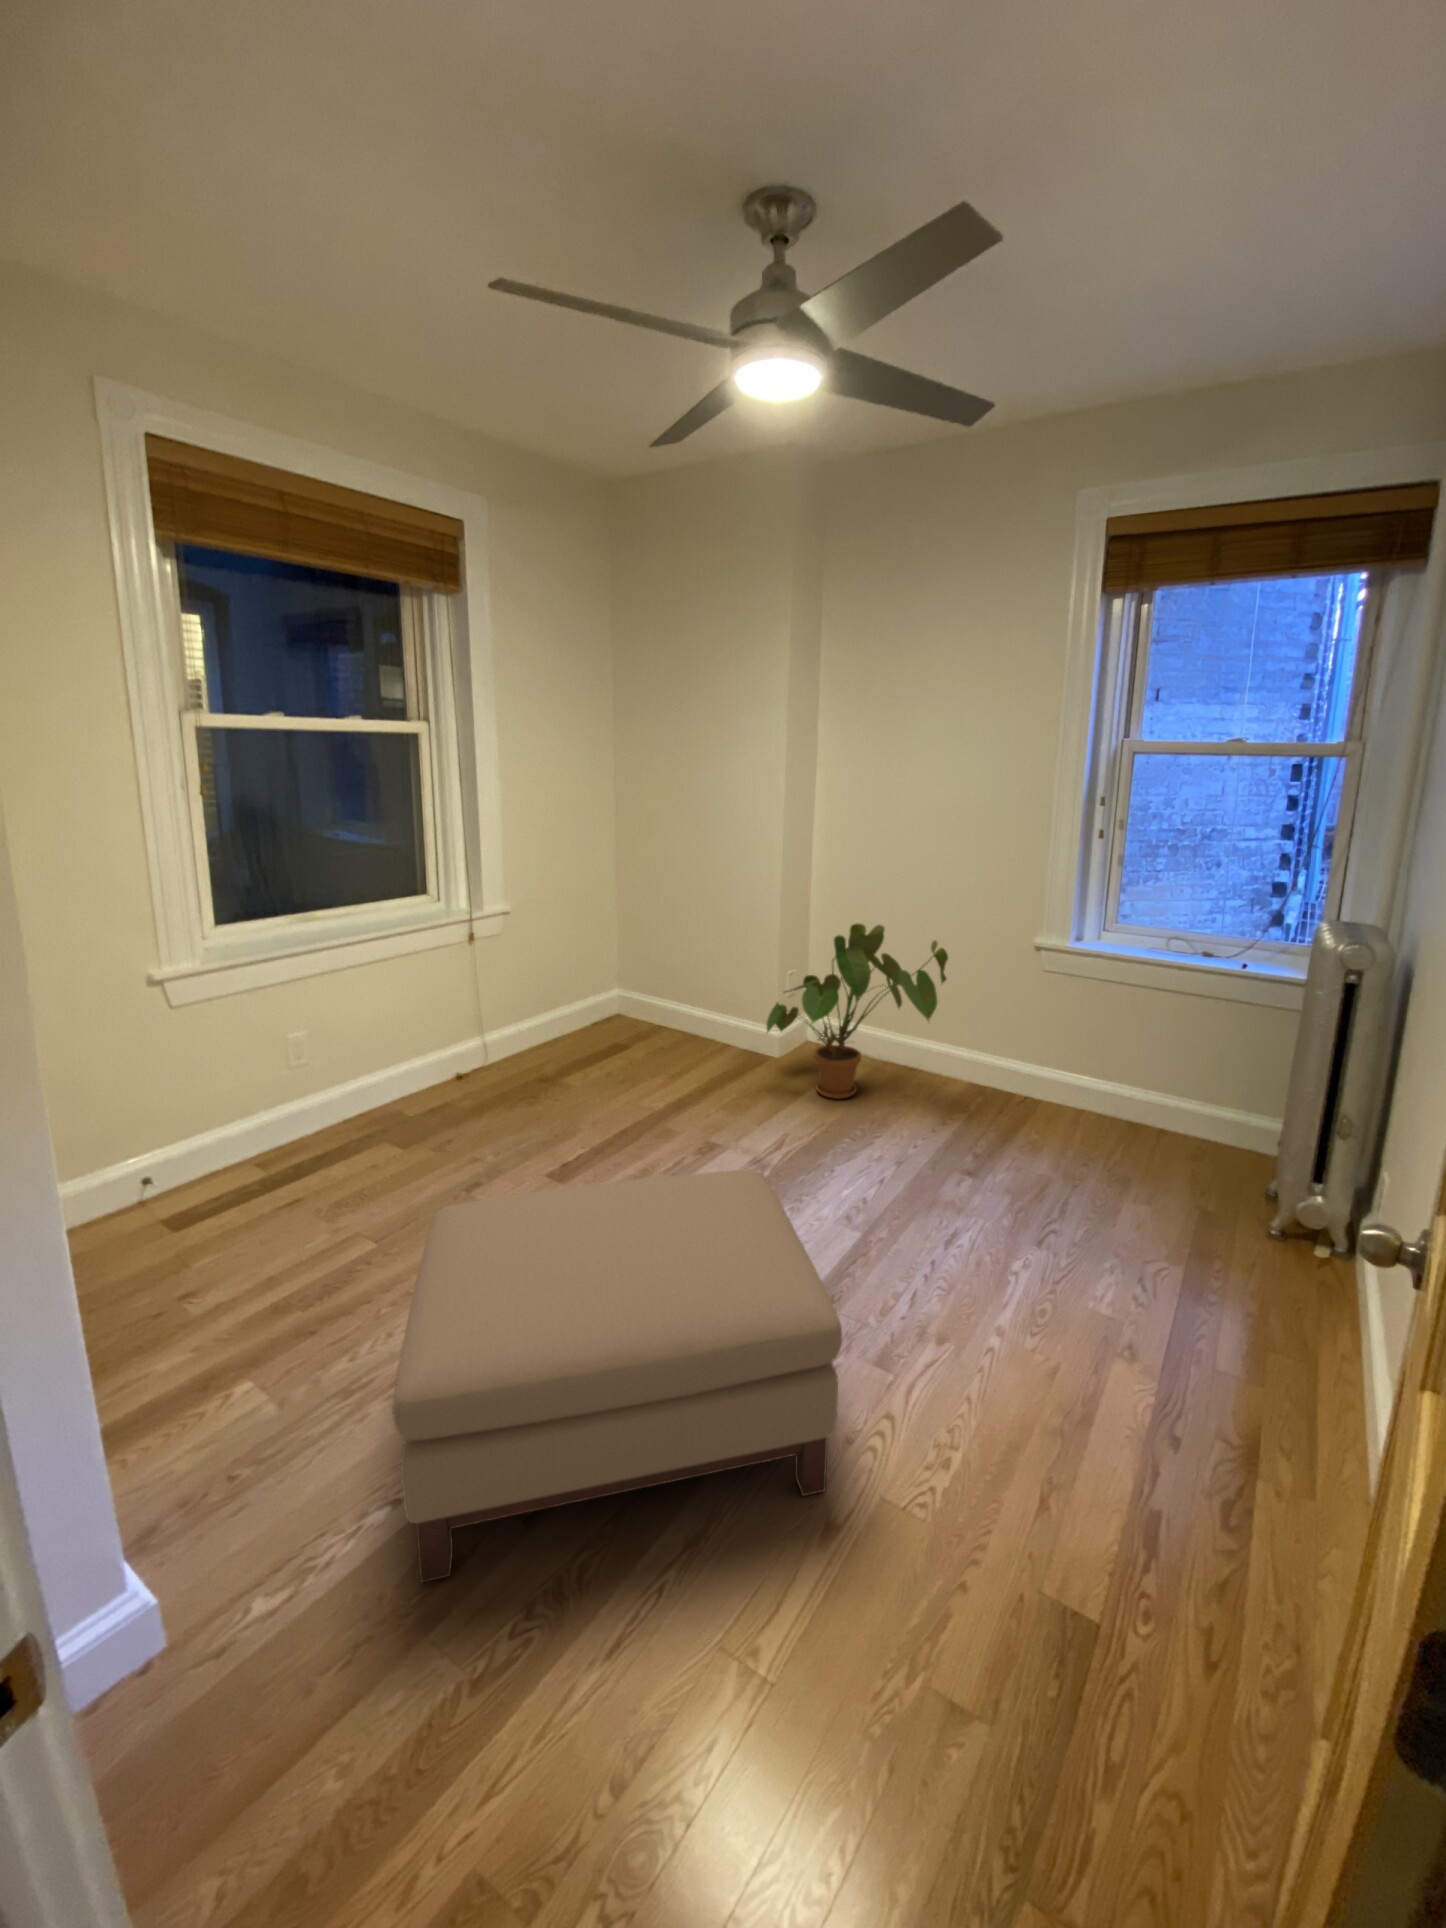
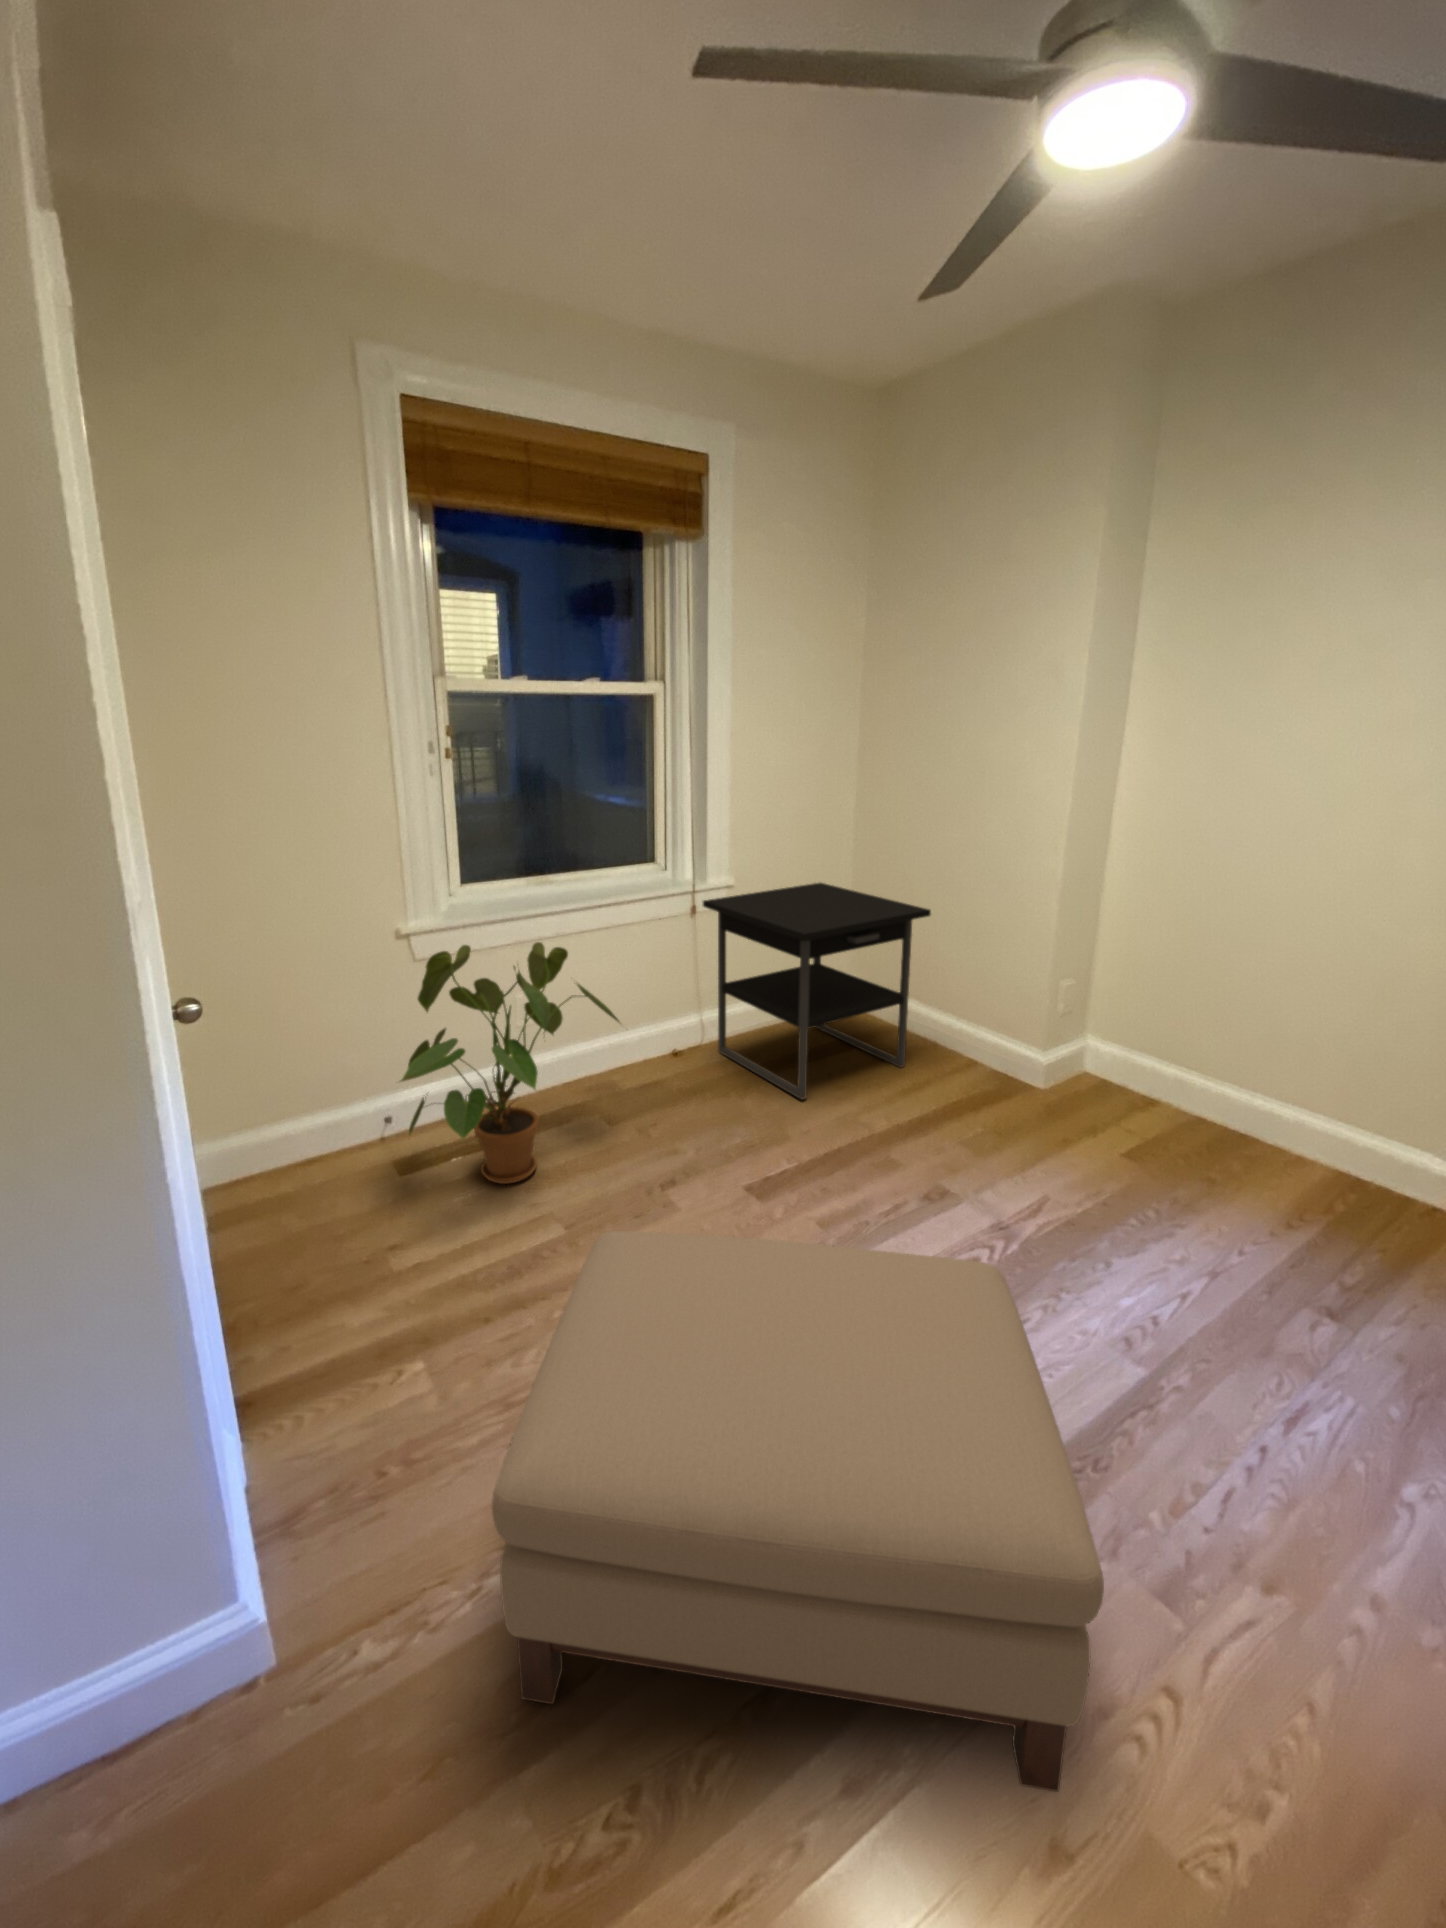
nightstand: none [476,905,681,1096] -> present [703,883,931,1099]
house plant: present [766,923,948,1099] -> present [400,942,619,1184]

